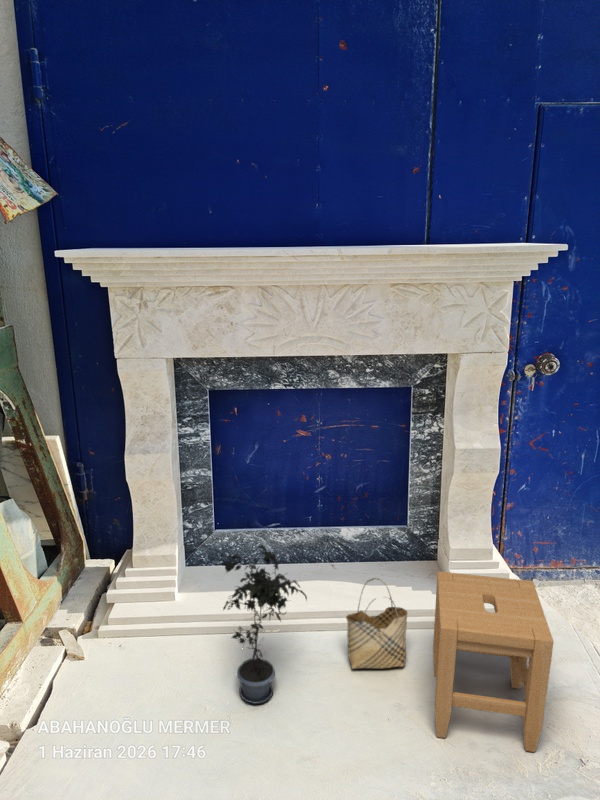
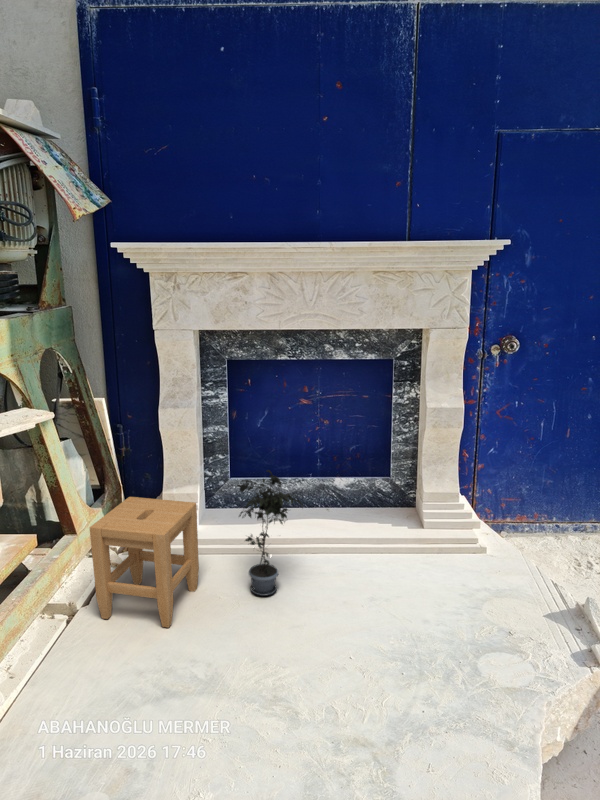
stool: present [433,571,554,752] -> present [90,497,199,628]
woven basket: present [346,578,407,669] -> none [335,505,385,576]

